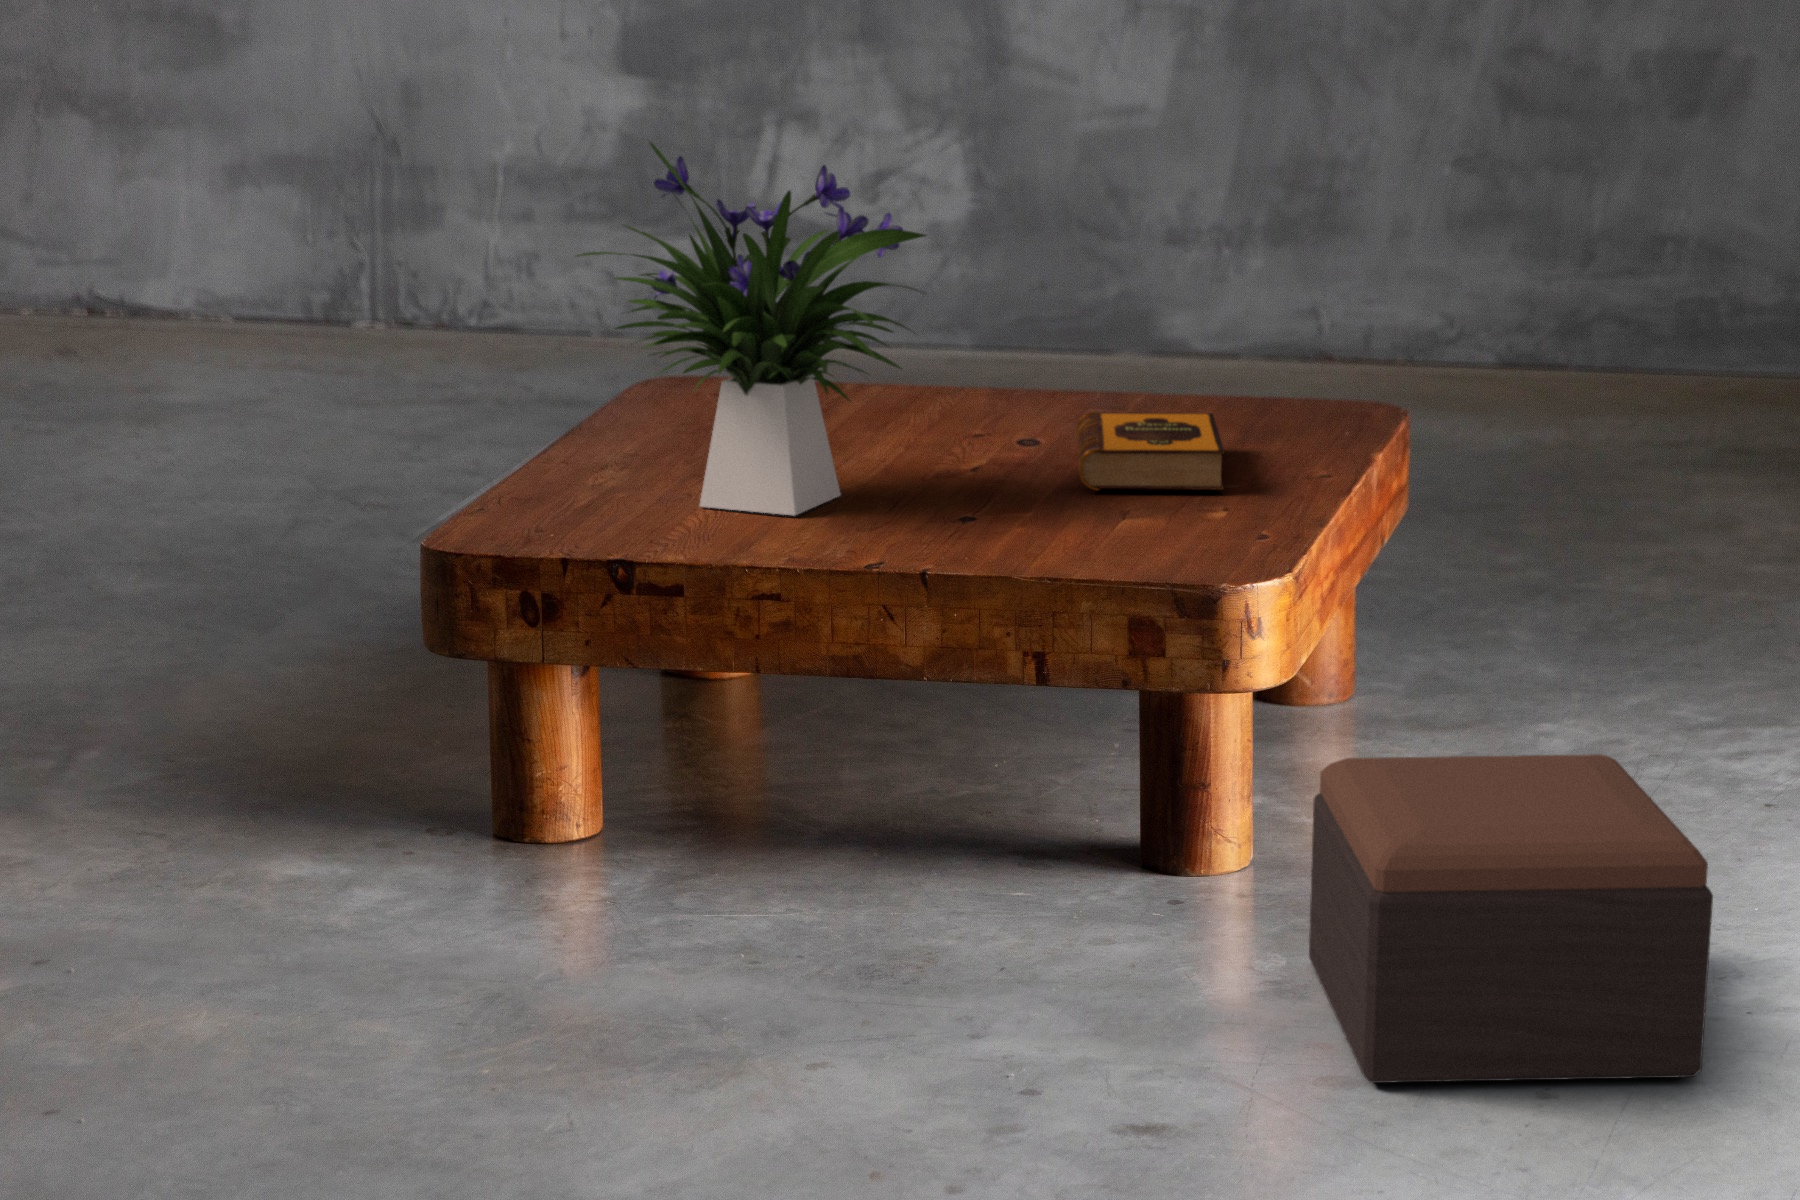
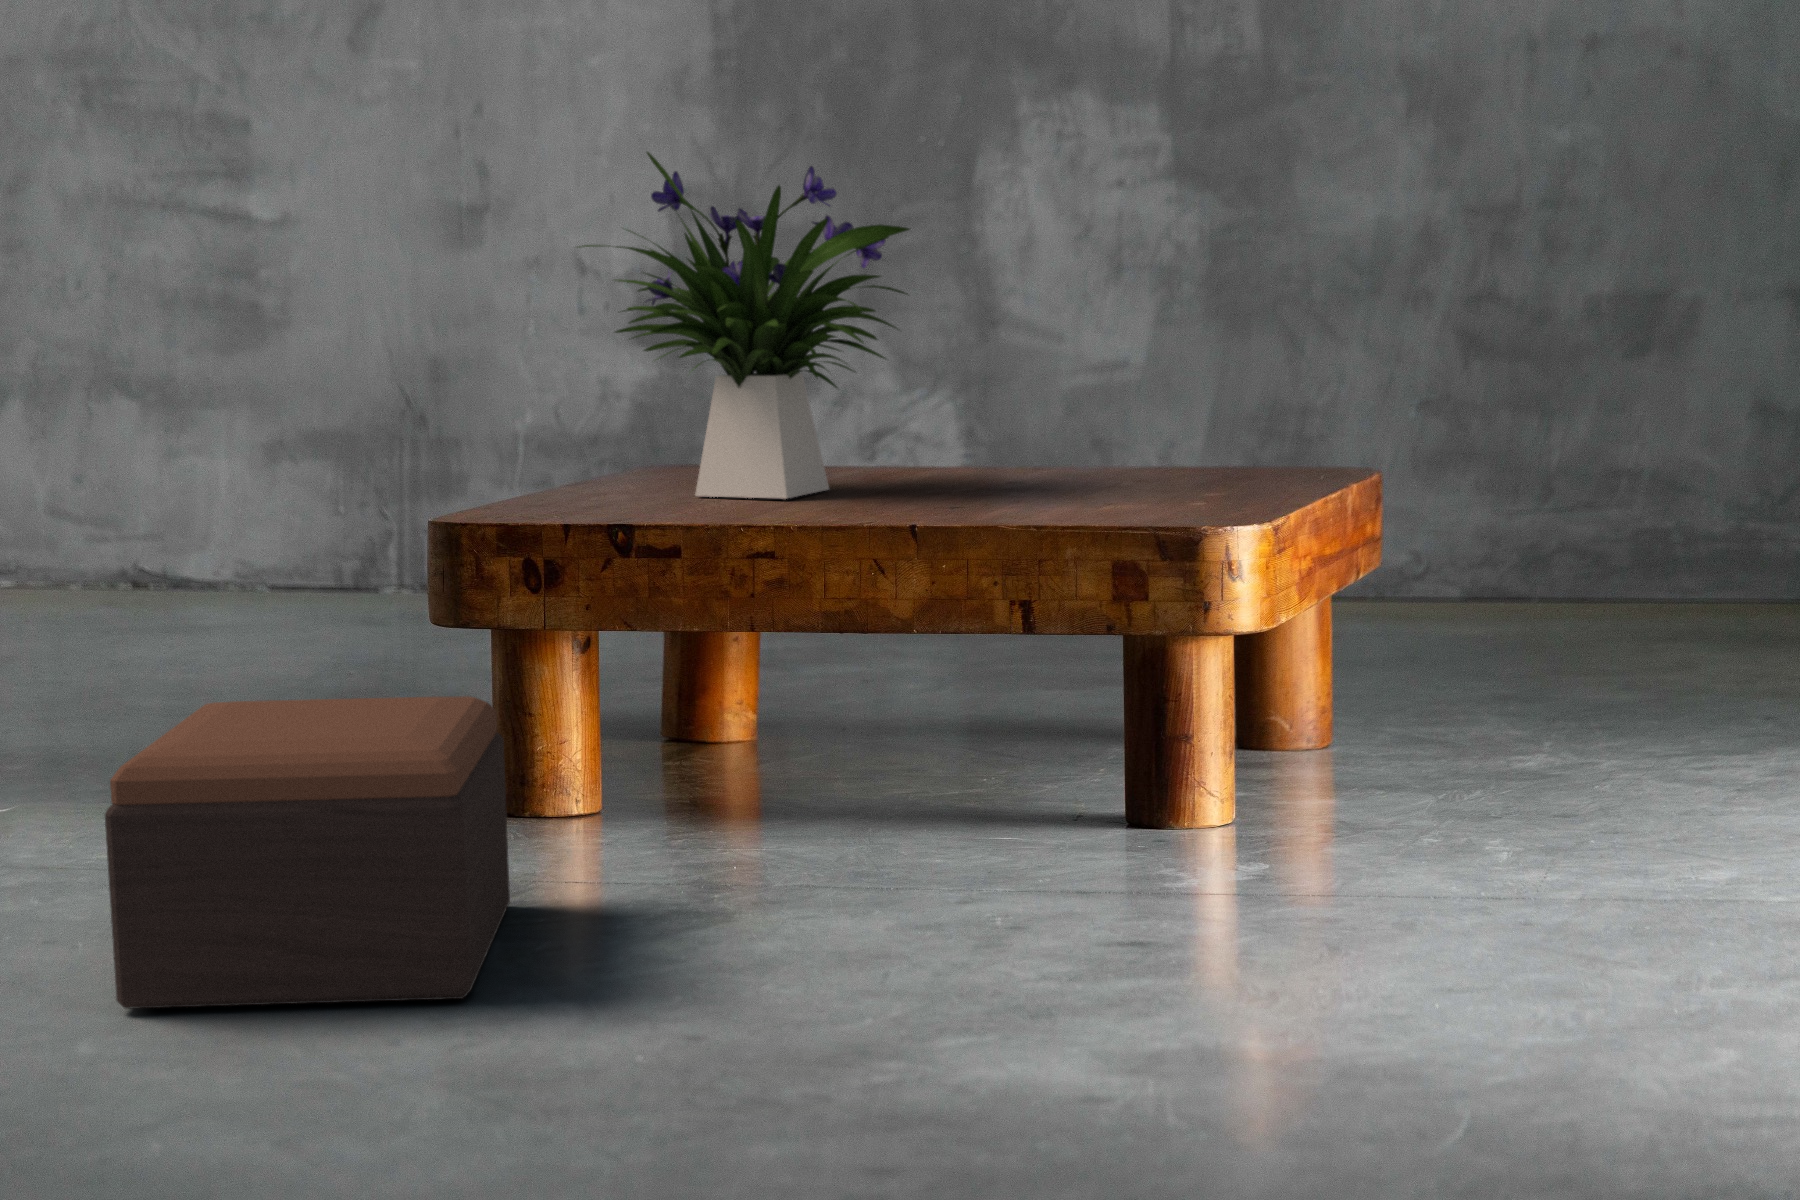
hardback book: present [1076,411,1224,490] -> none [1047,429,1192,483]
footstool: present [1309,754,1713,1083] -> present [105,696,510,1009]

